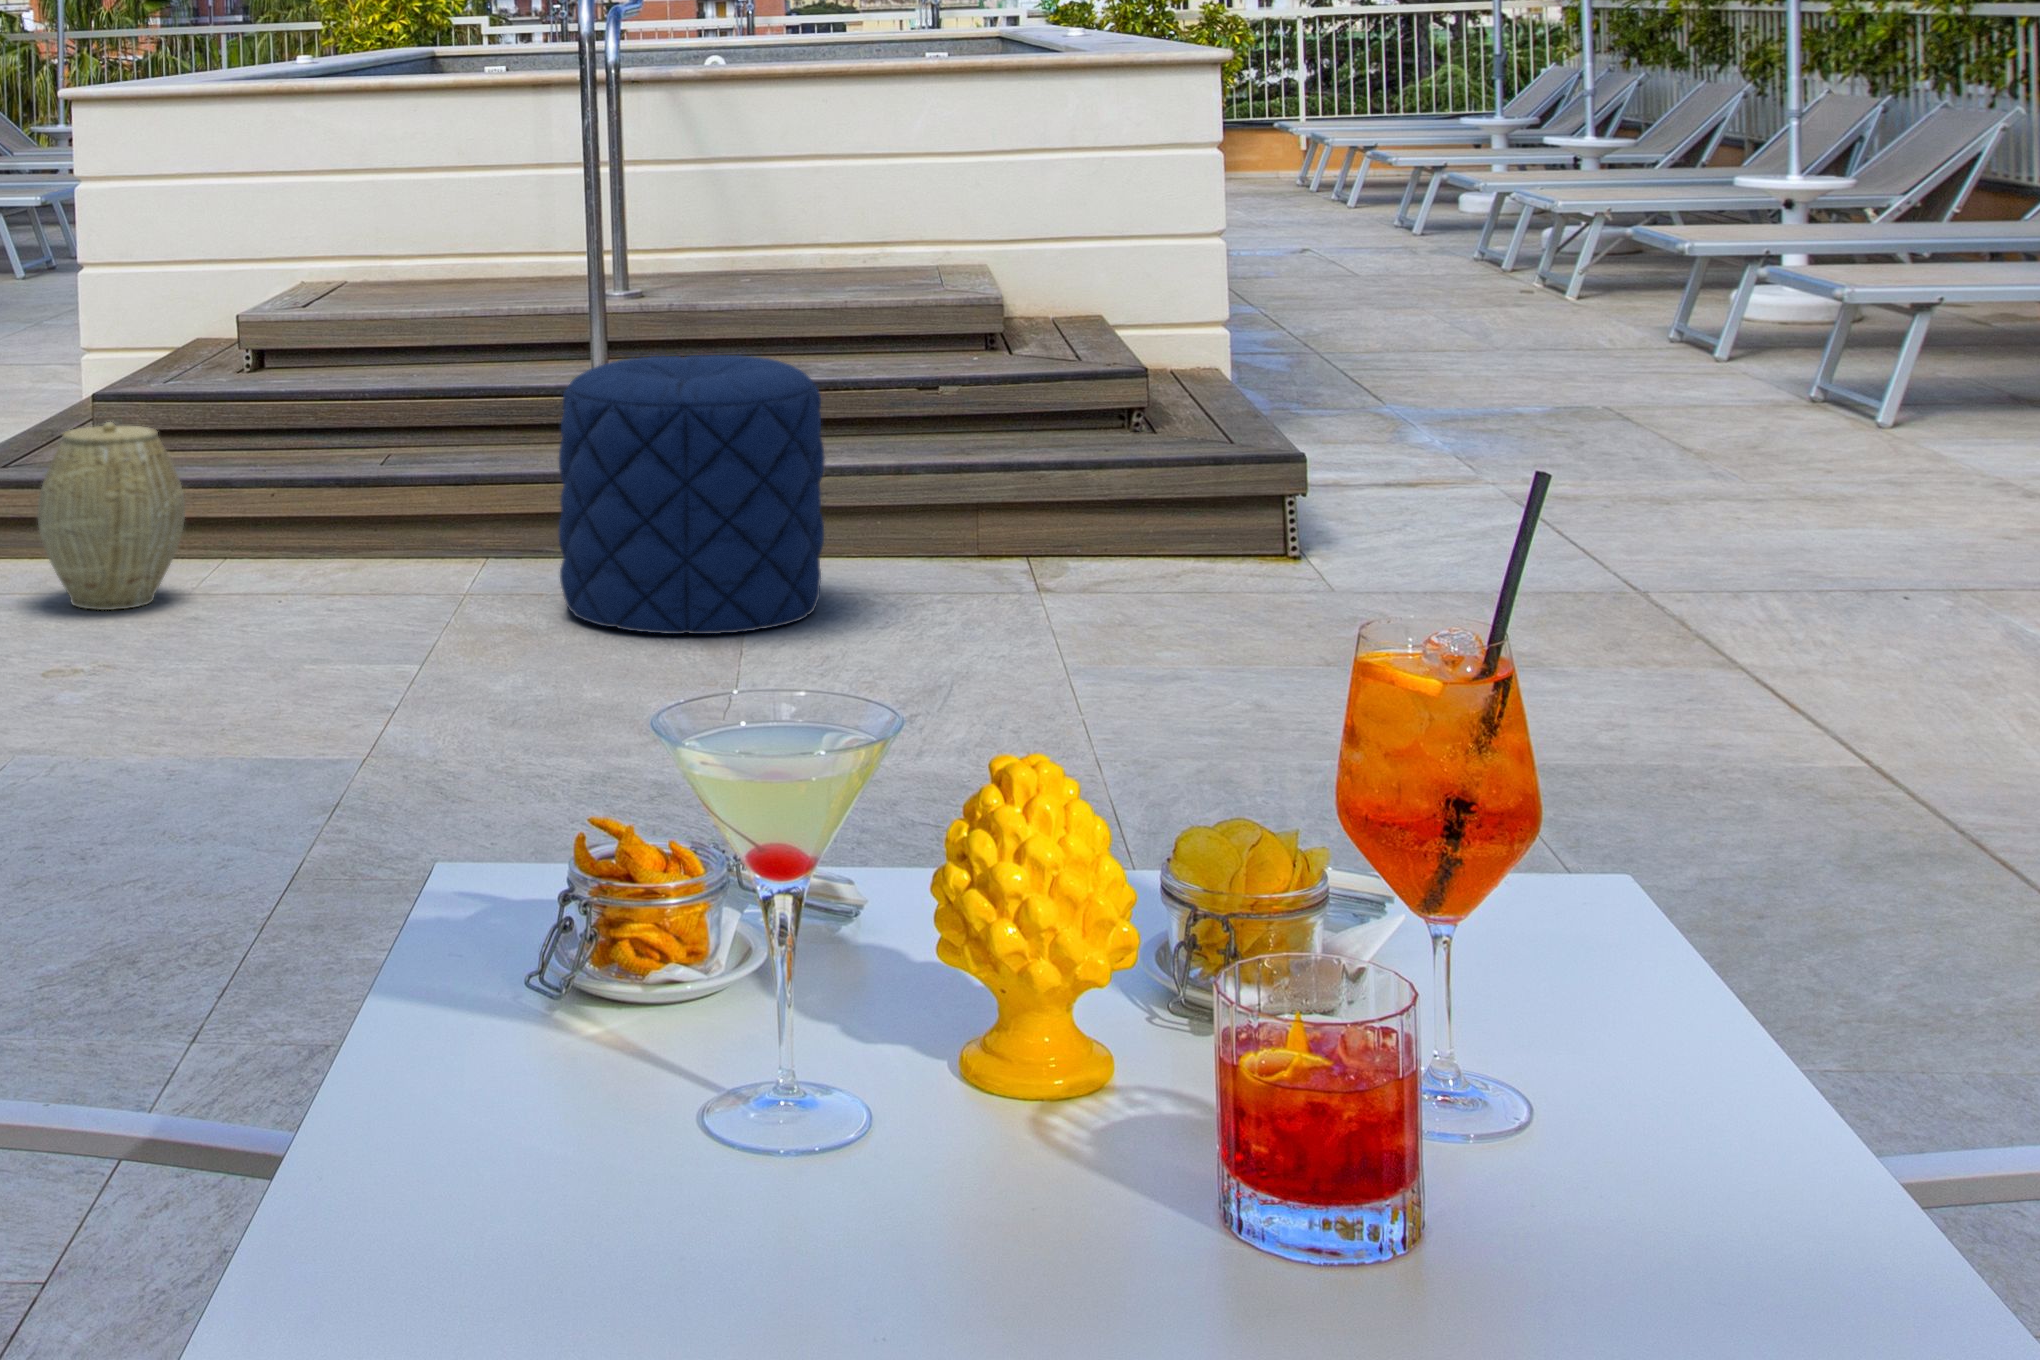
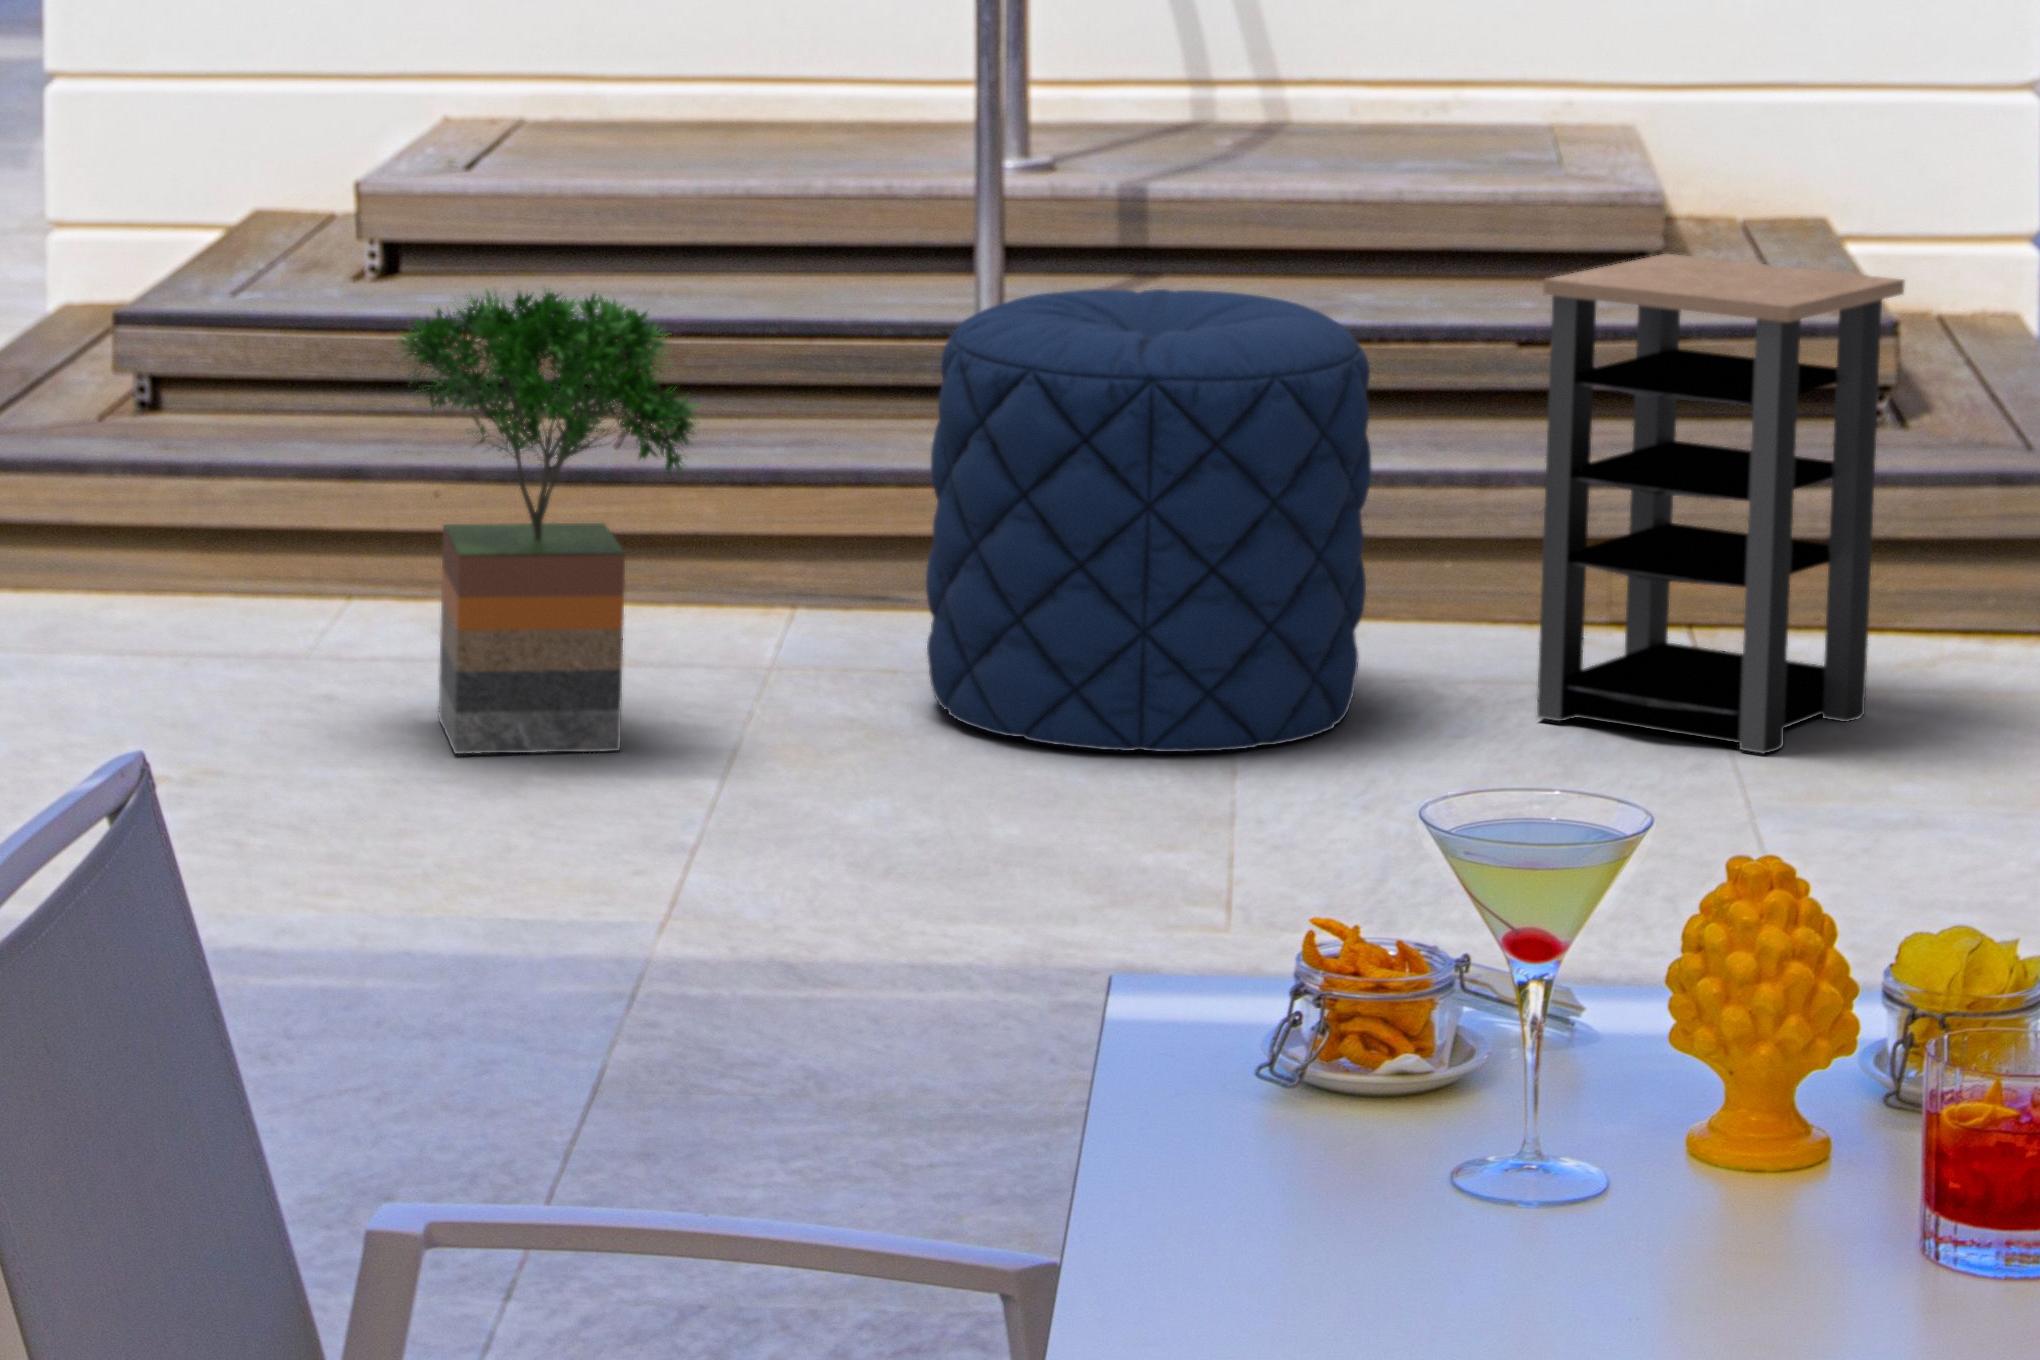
side table: none [924,325,1146,626] -> present [1537,254,1904,753]
potted tree: none [230,361,418,646] -> present [398,291,699,754]
woven basket: present [38,422,185,610] -> none [43,372,292,686]

